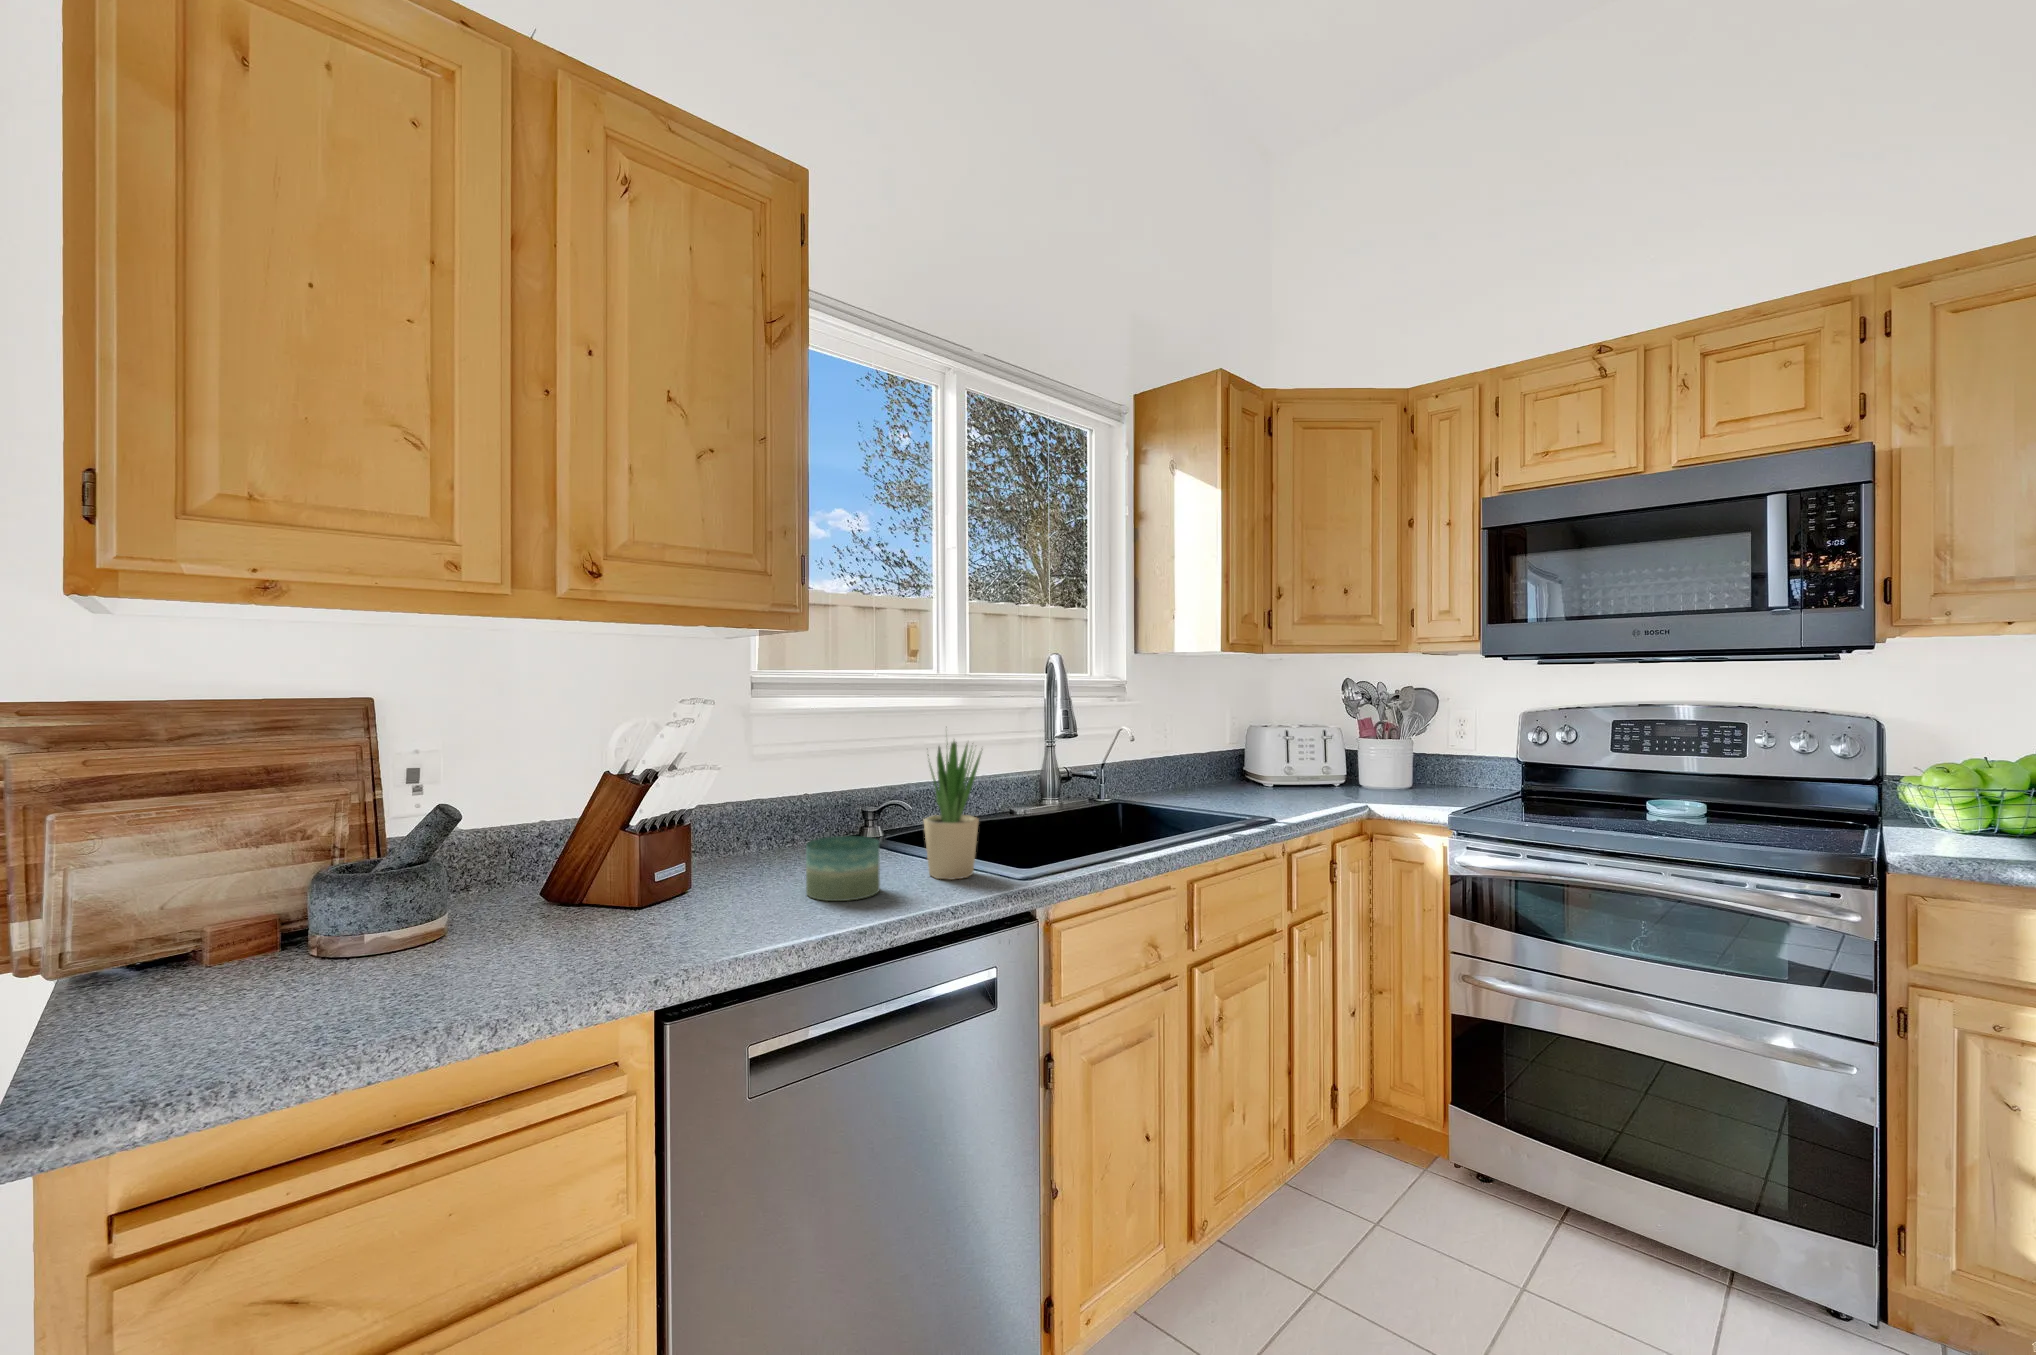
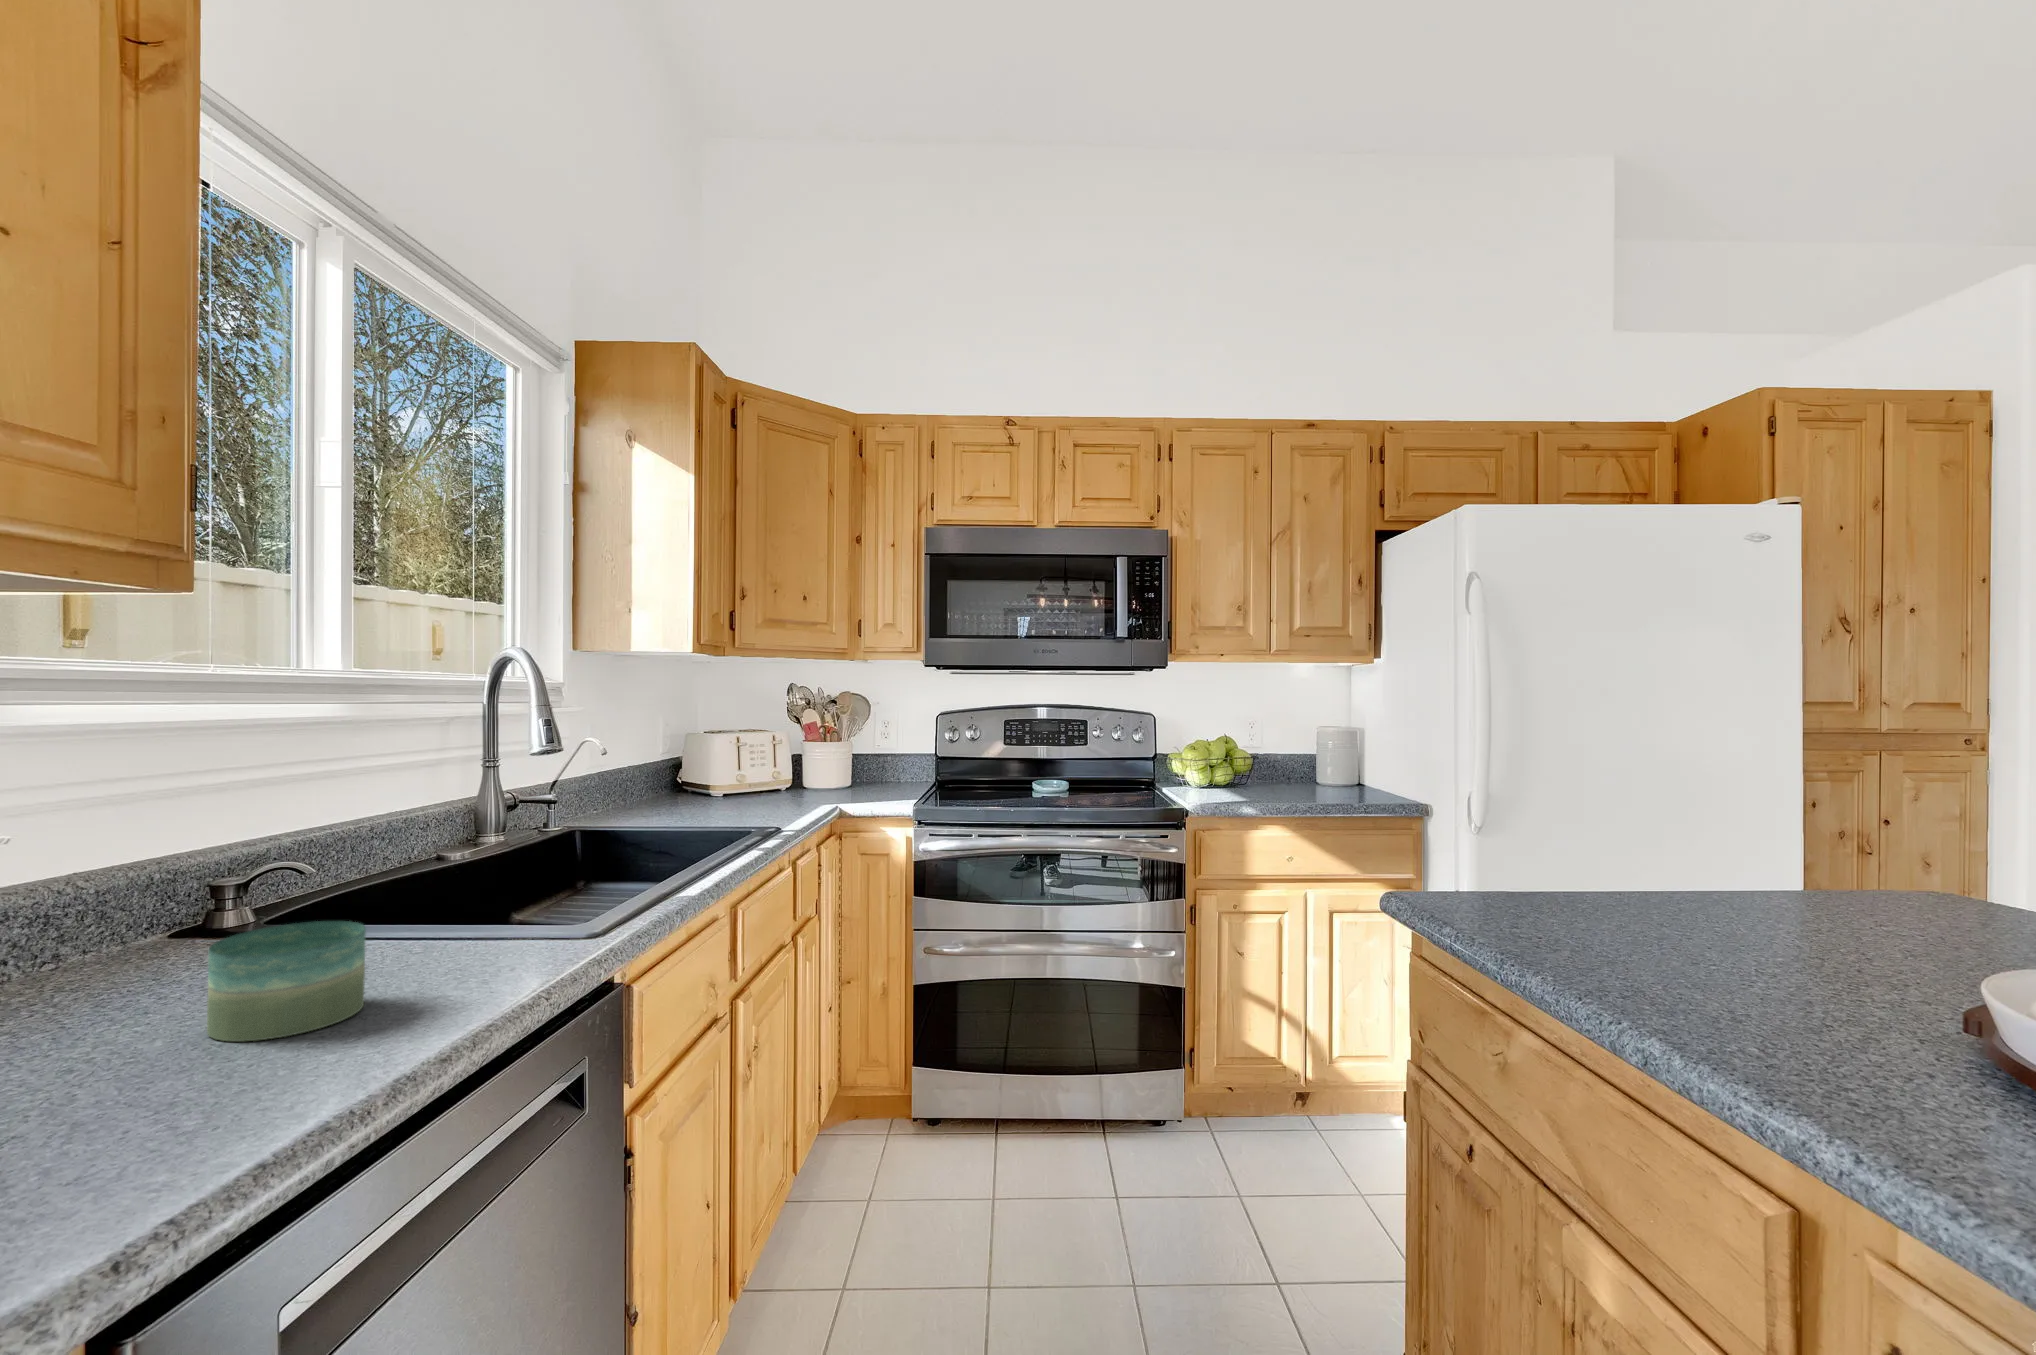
potted plant: present [924,741,981,880] -> none [410,730,521,965]

